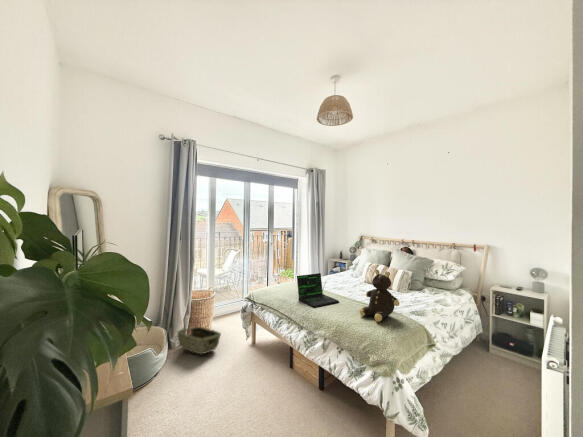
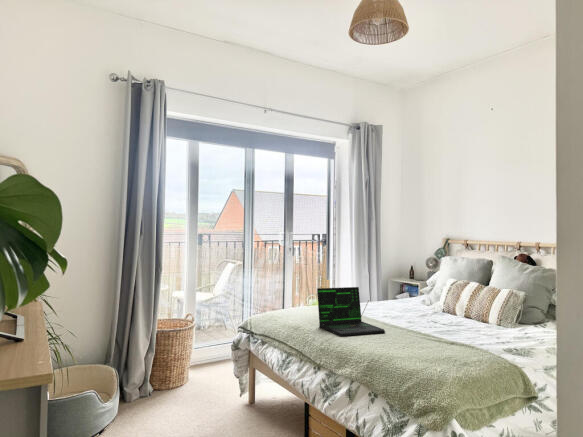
teddy bear: present [360,269,400,322] -> none [412,275,477,356]
woven basket: present [177,327,221,354] -> none [133,371,200,411]

